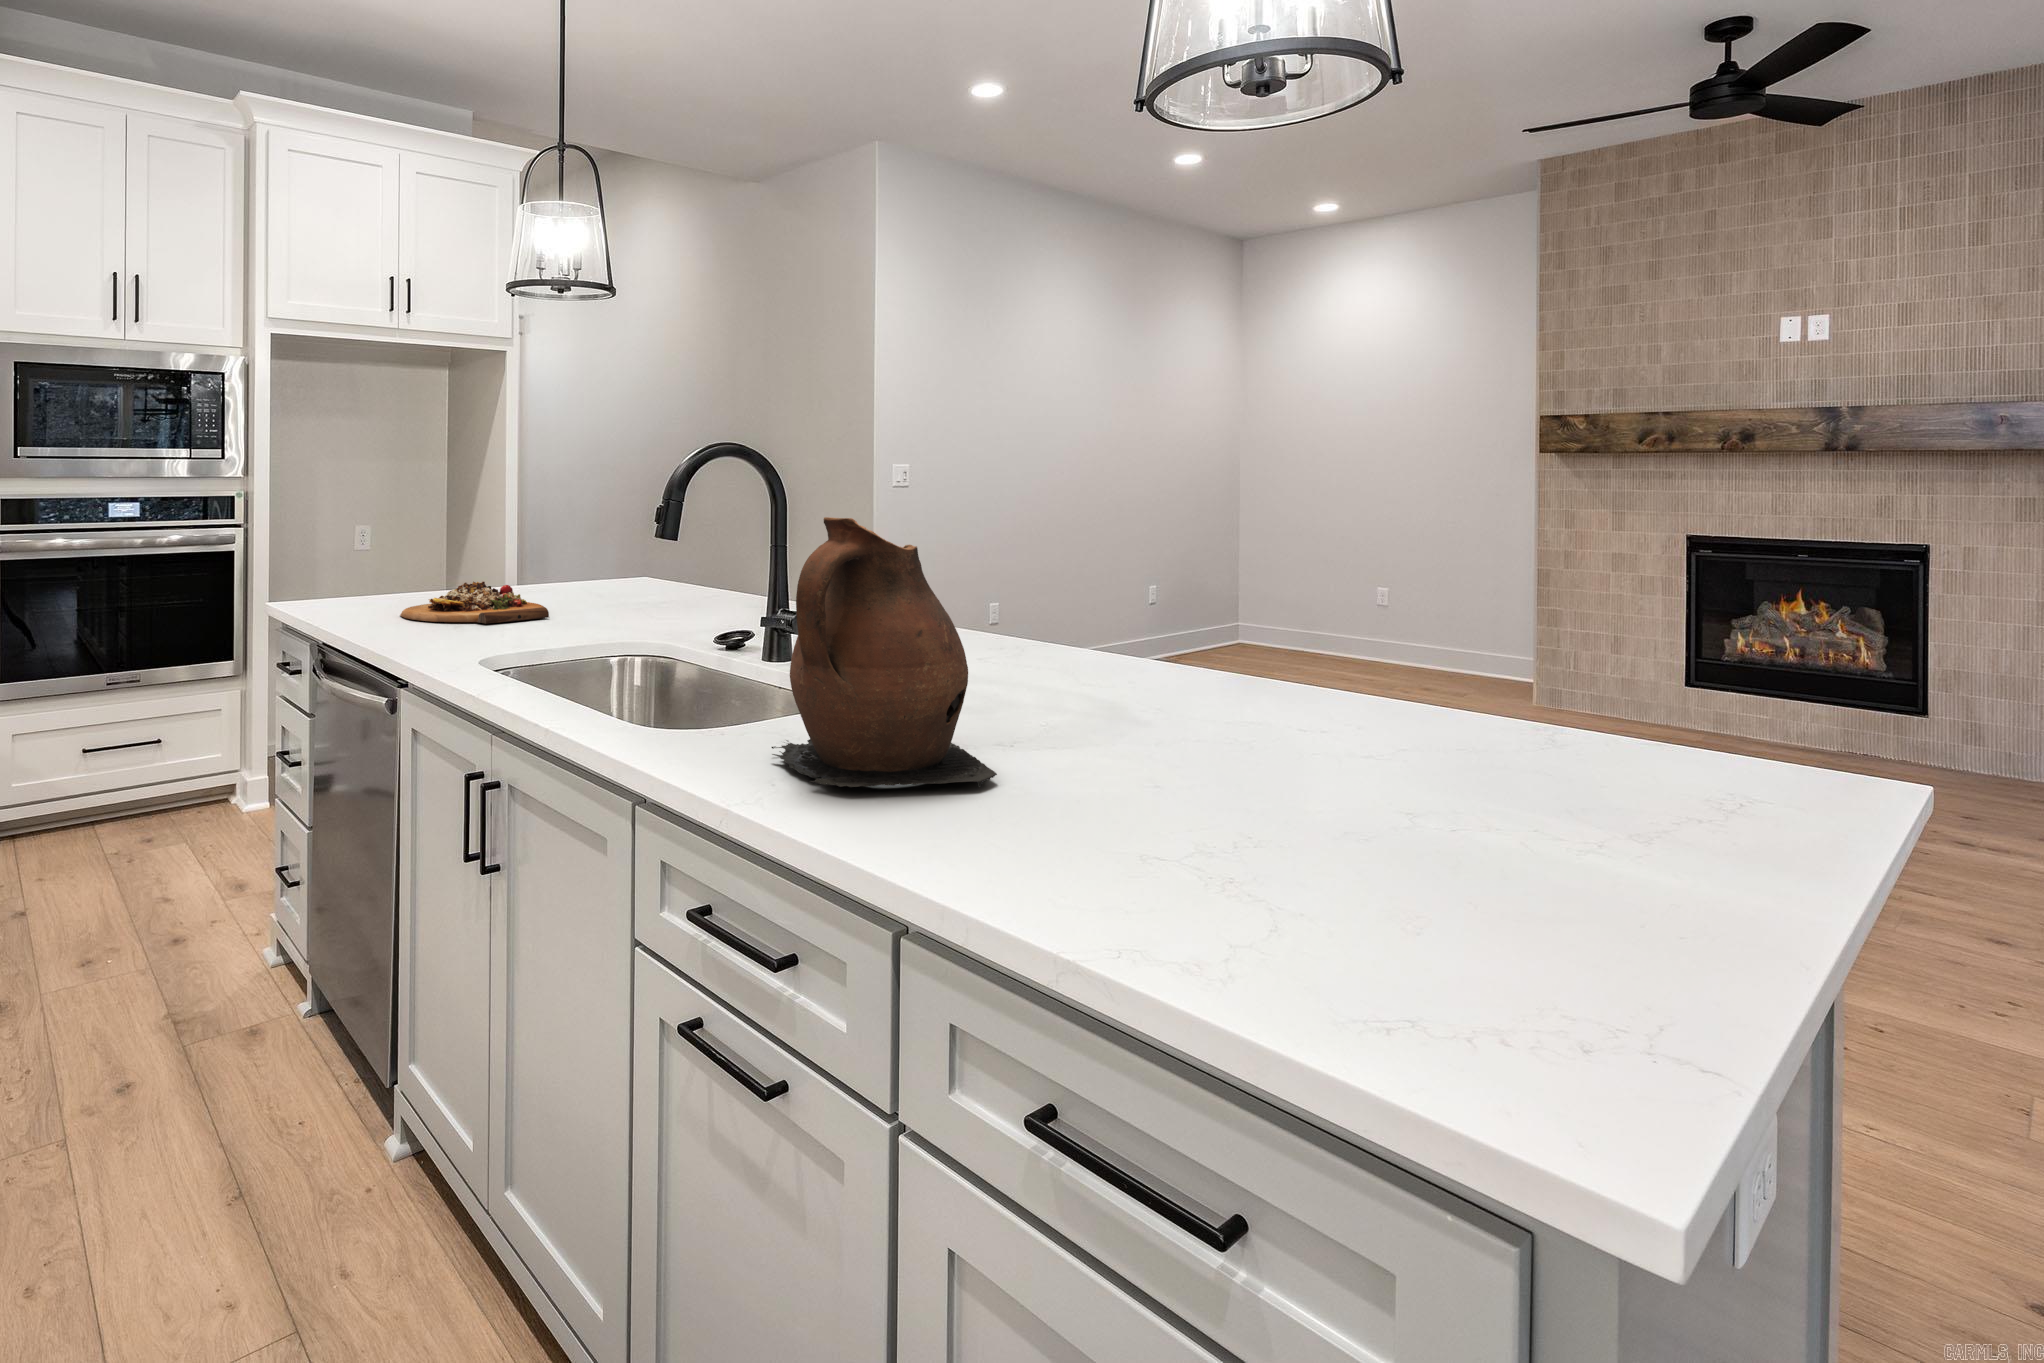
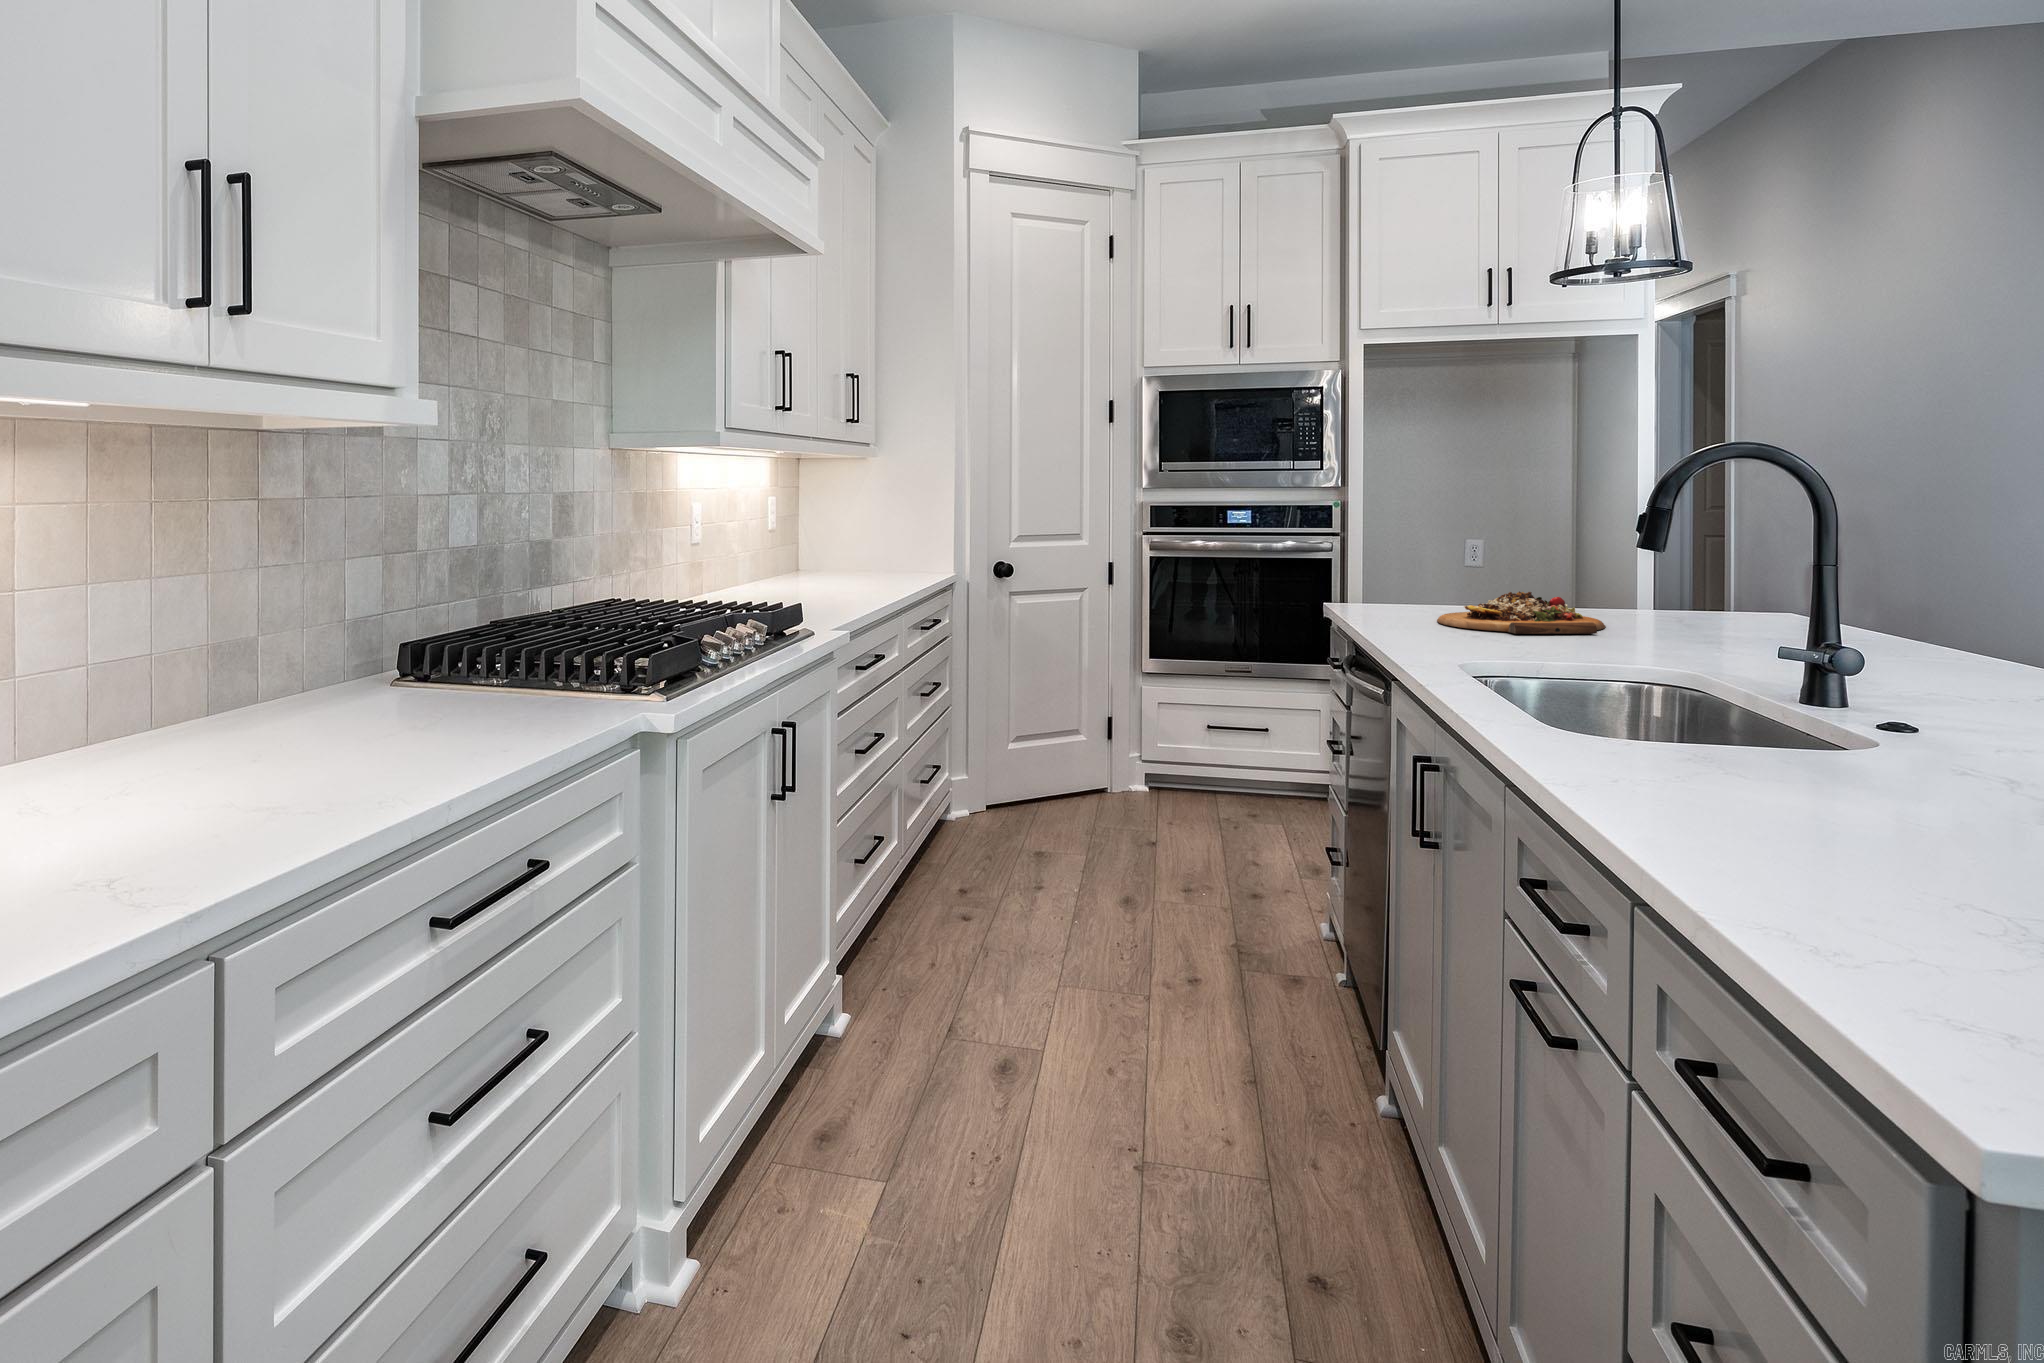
ceramic pitcher: present [771,517,997,787] -> none [1641,536,1918,833]

